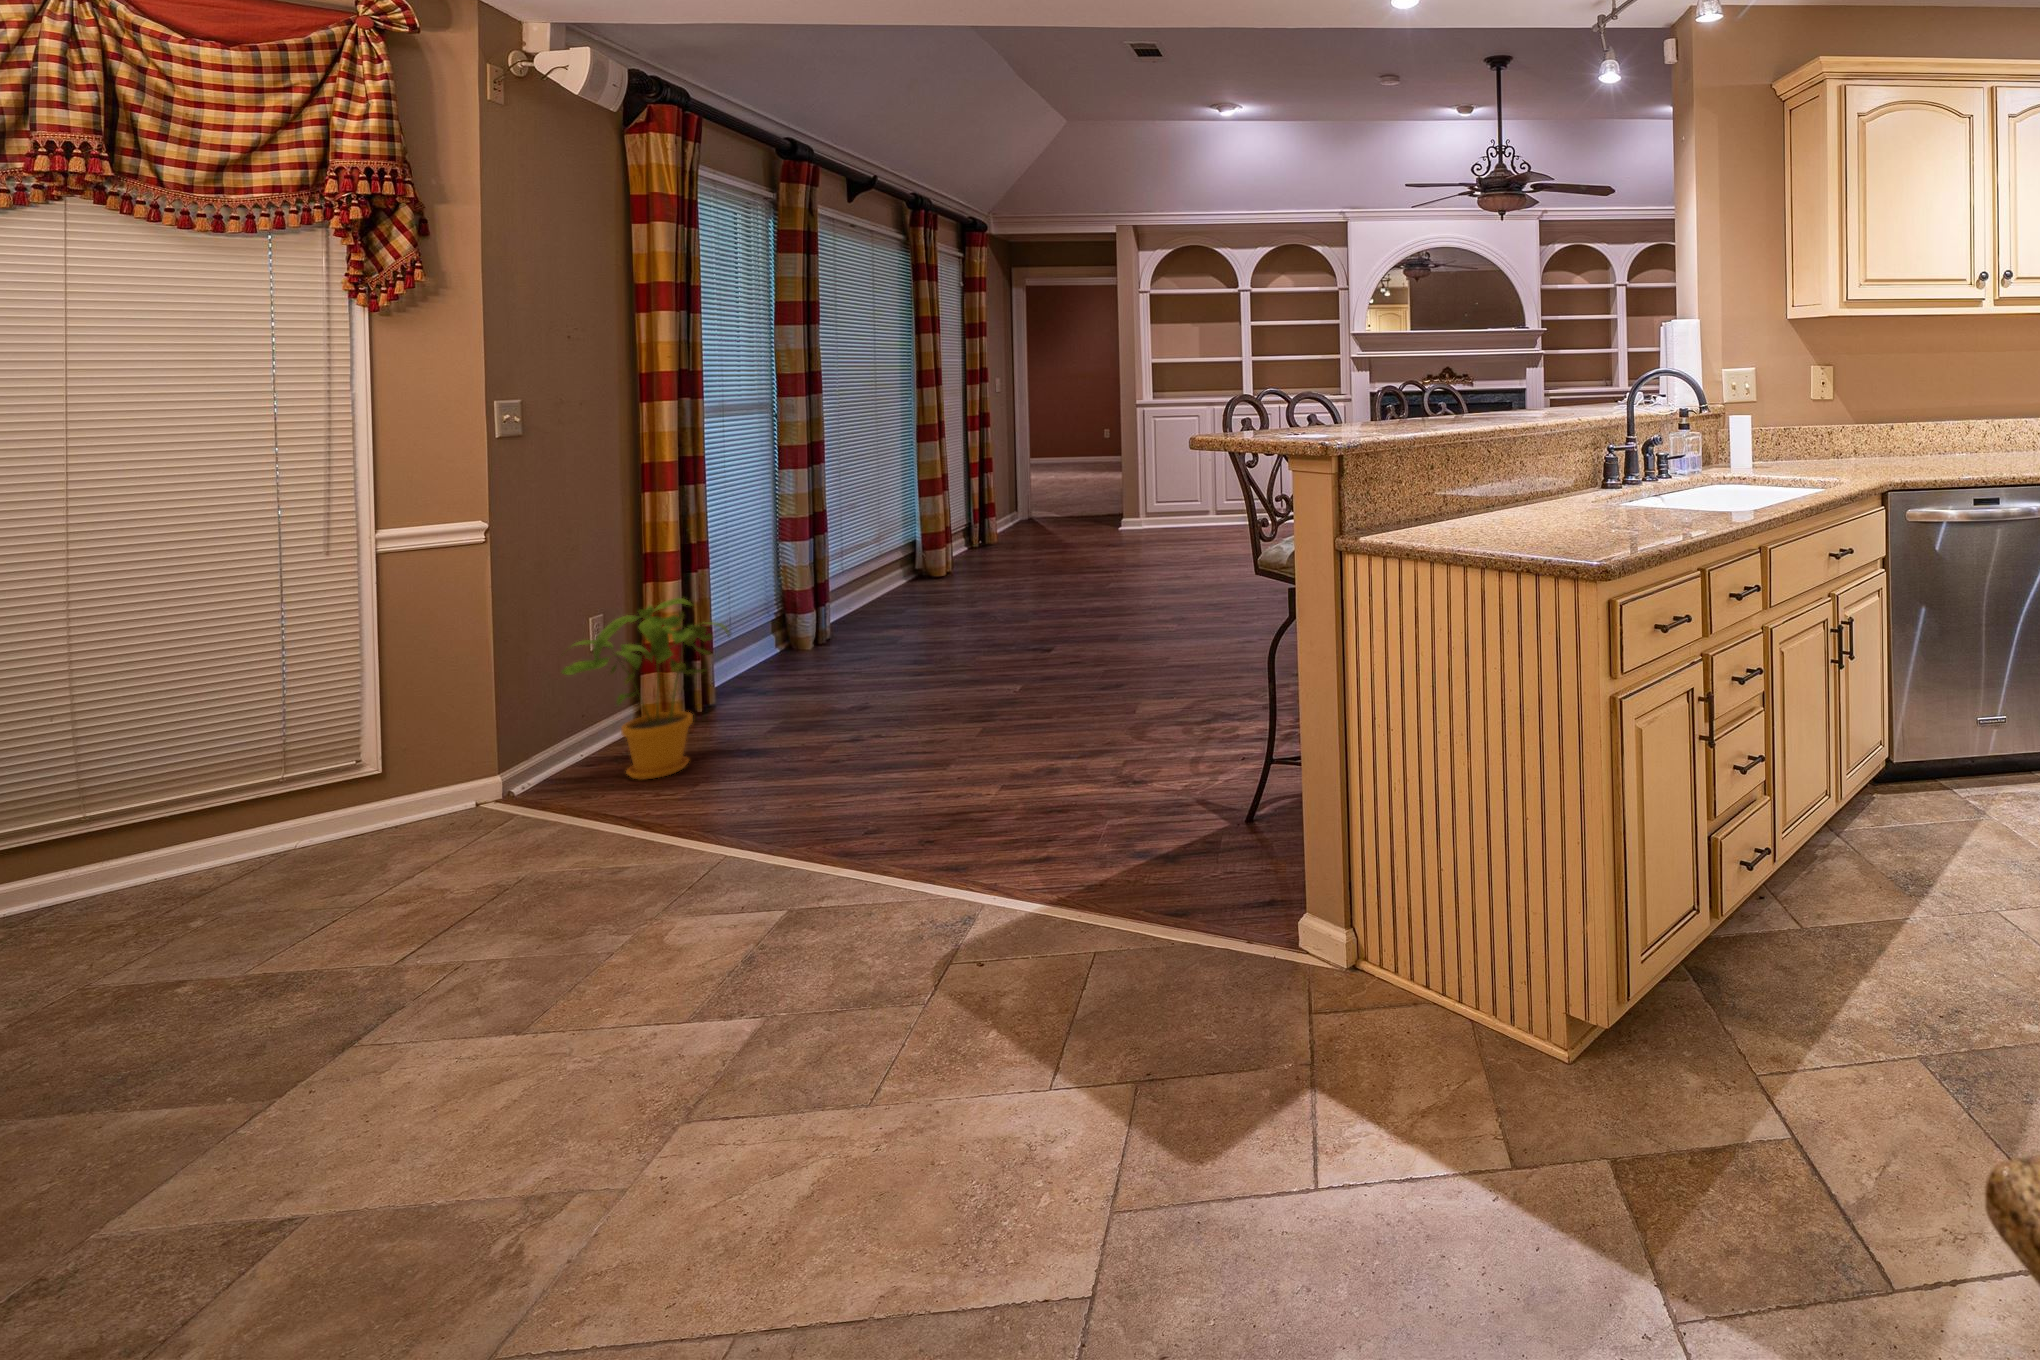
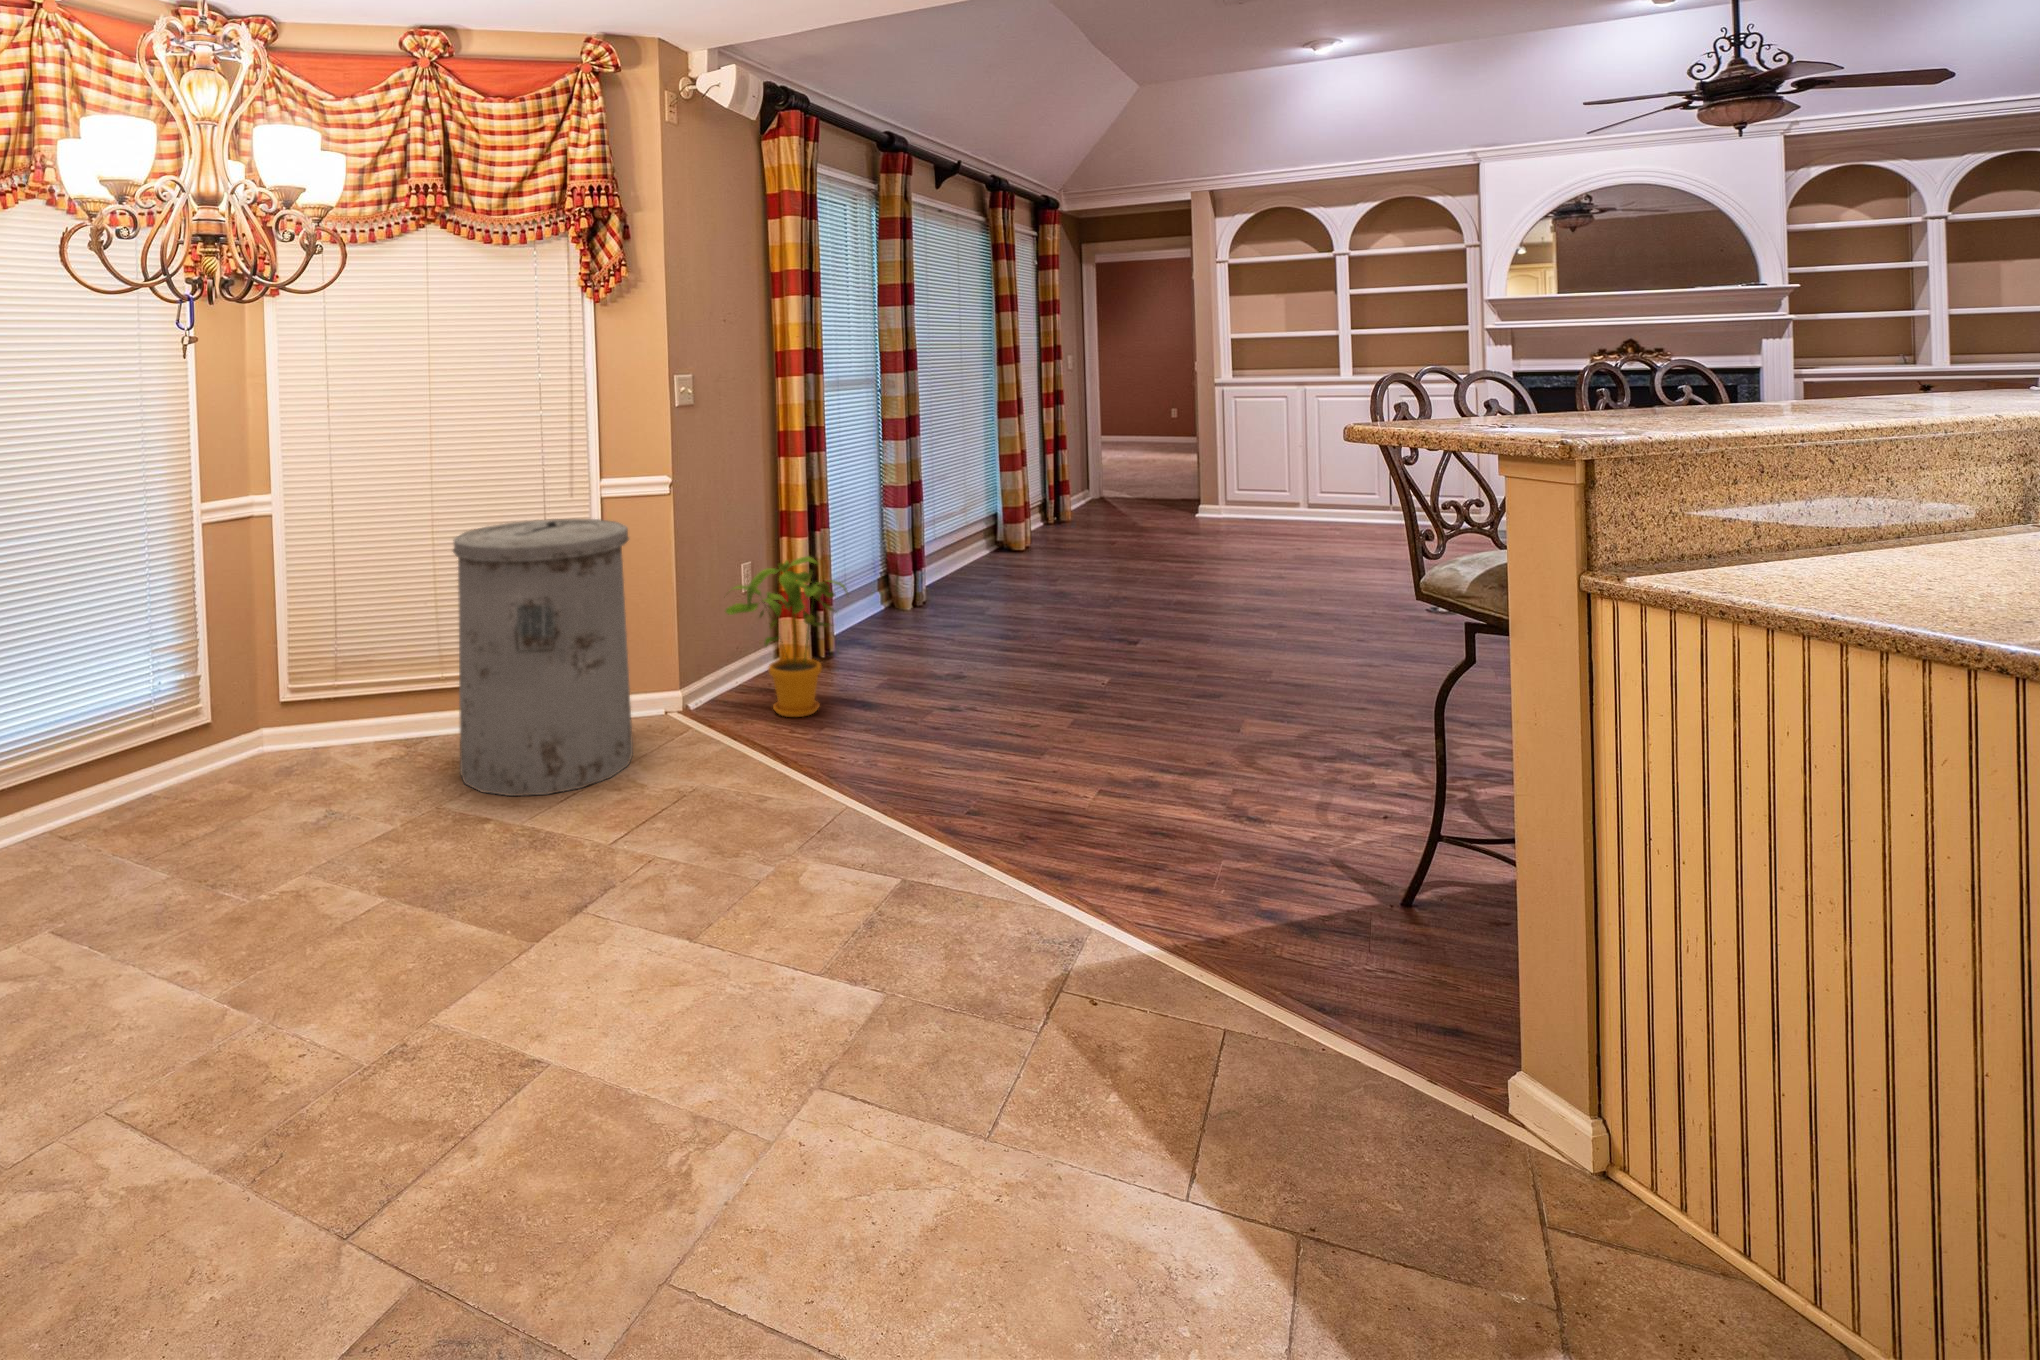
trash can: none [99,580,420,954] -> present [453,519,633,796]

